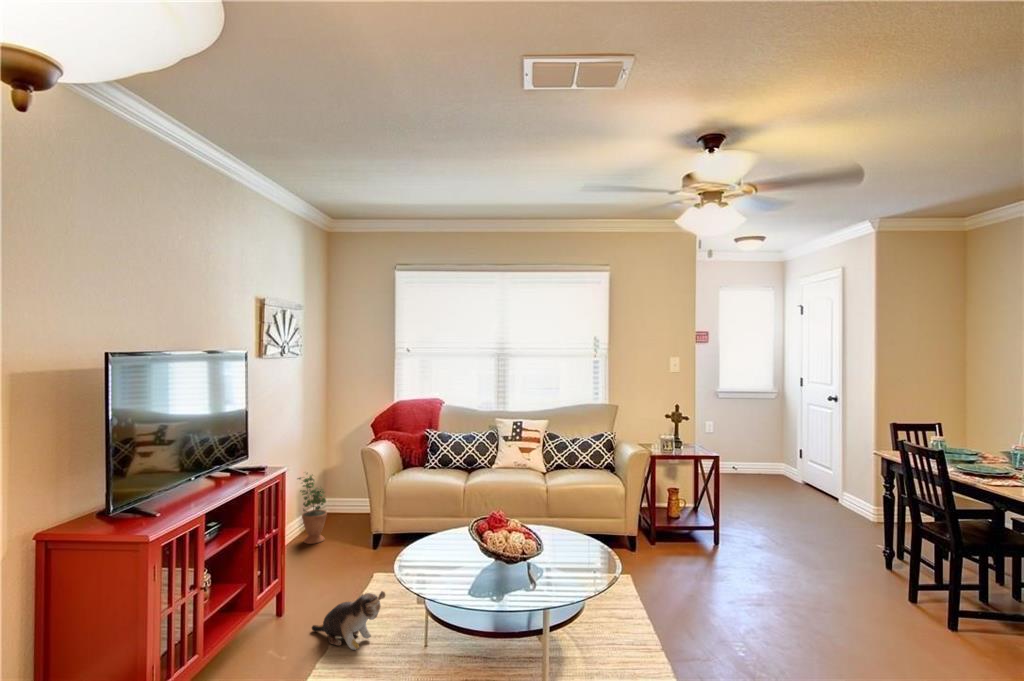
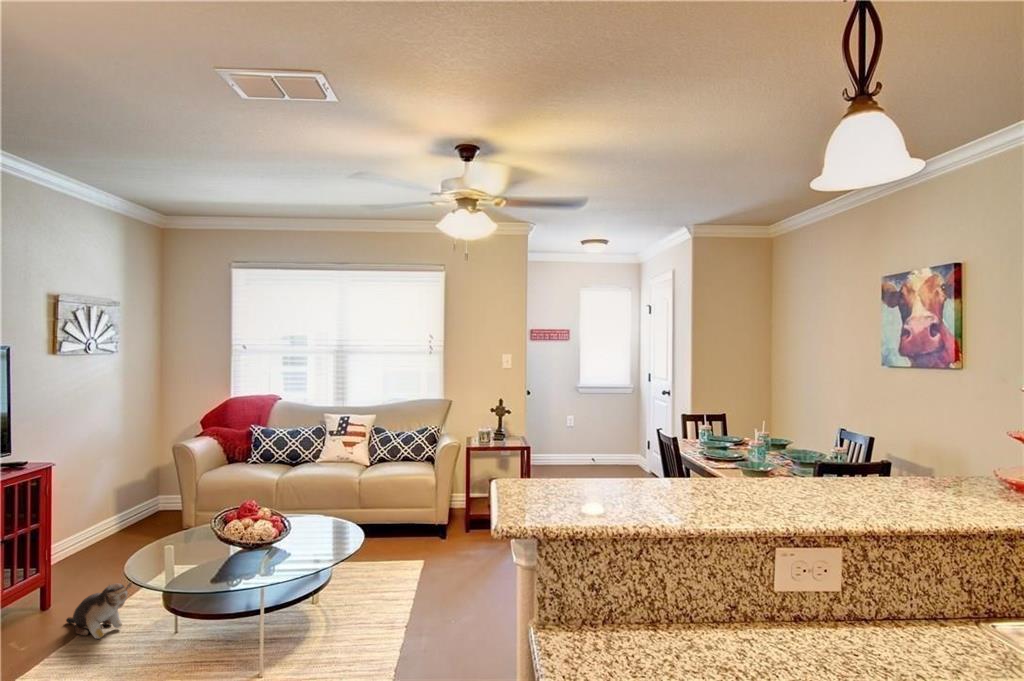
potted plant: present [298,475,327,544] -> none [109,469,142,541]

